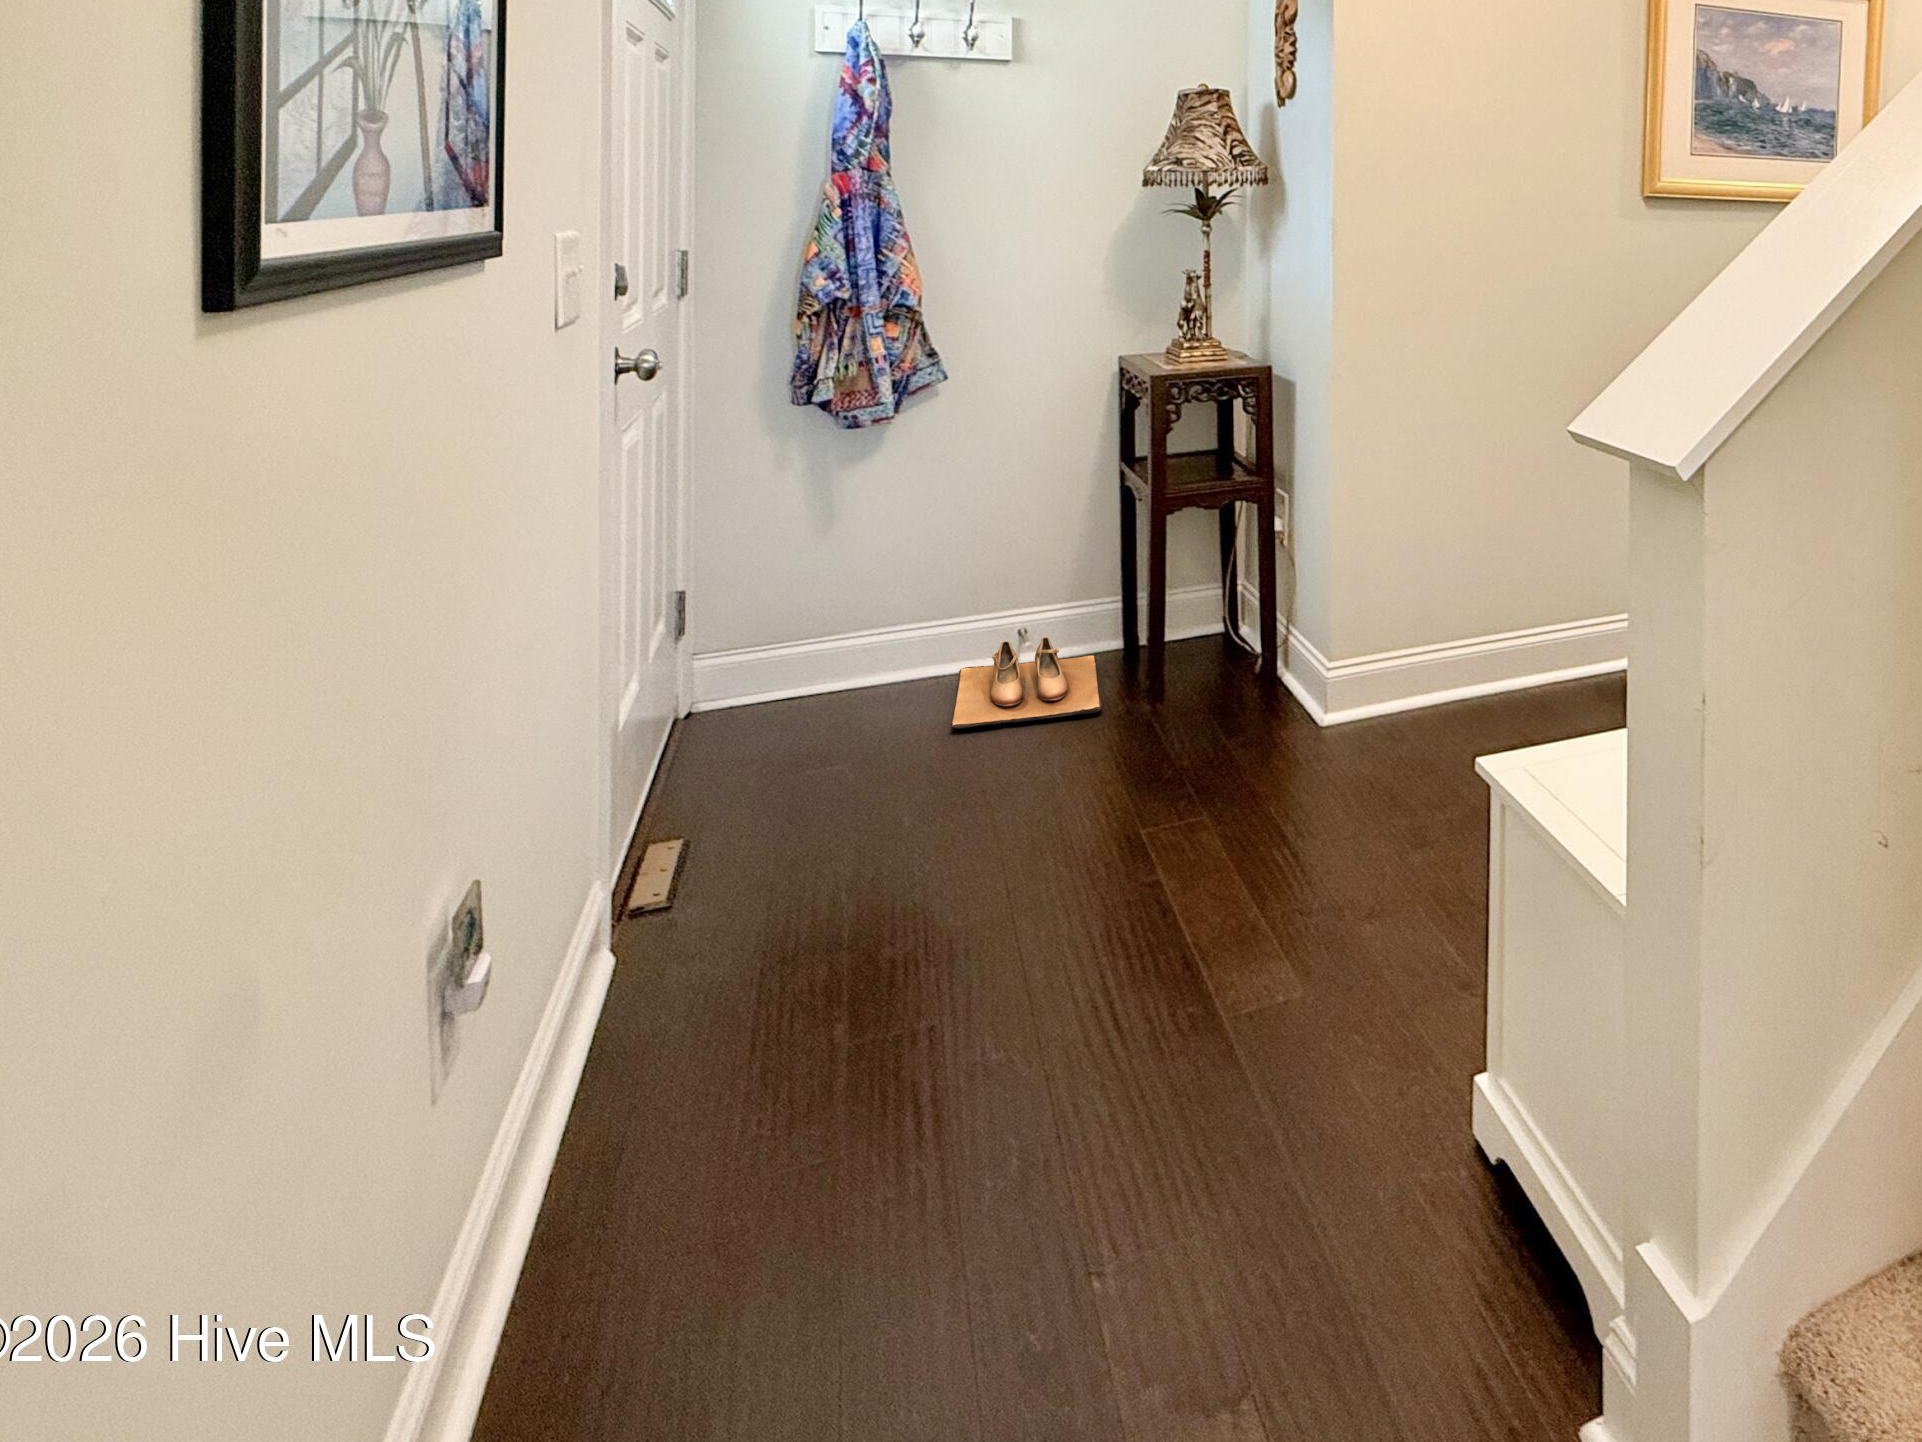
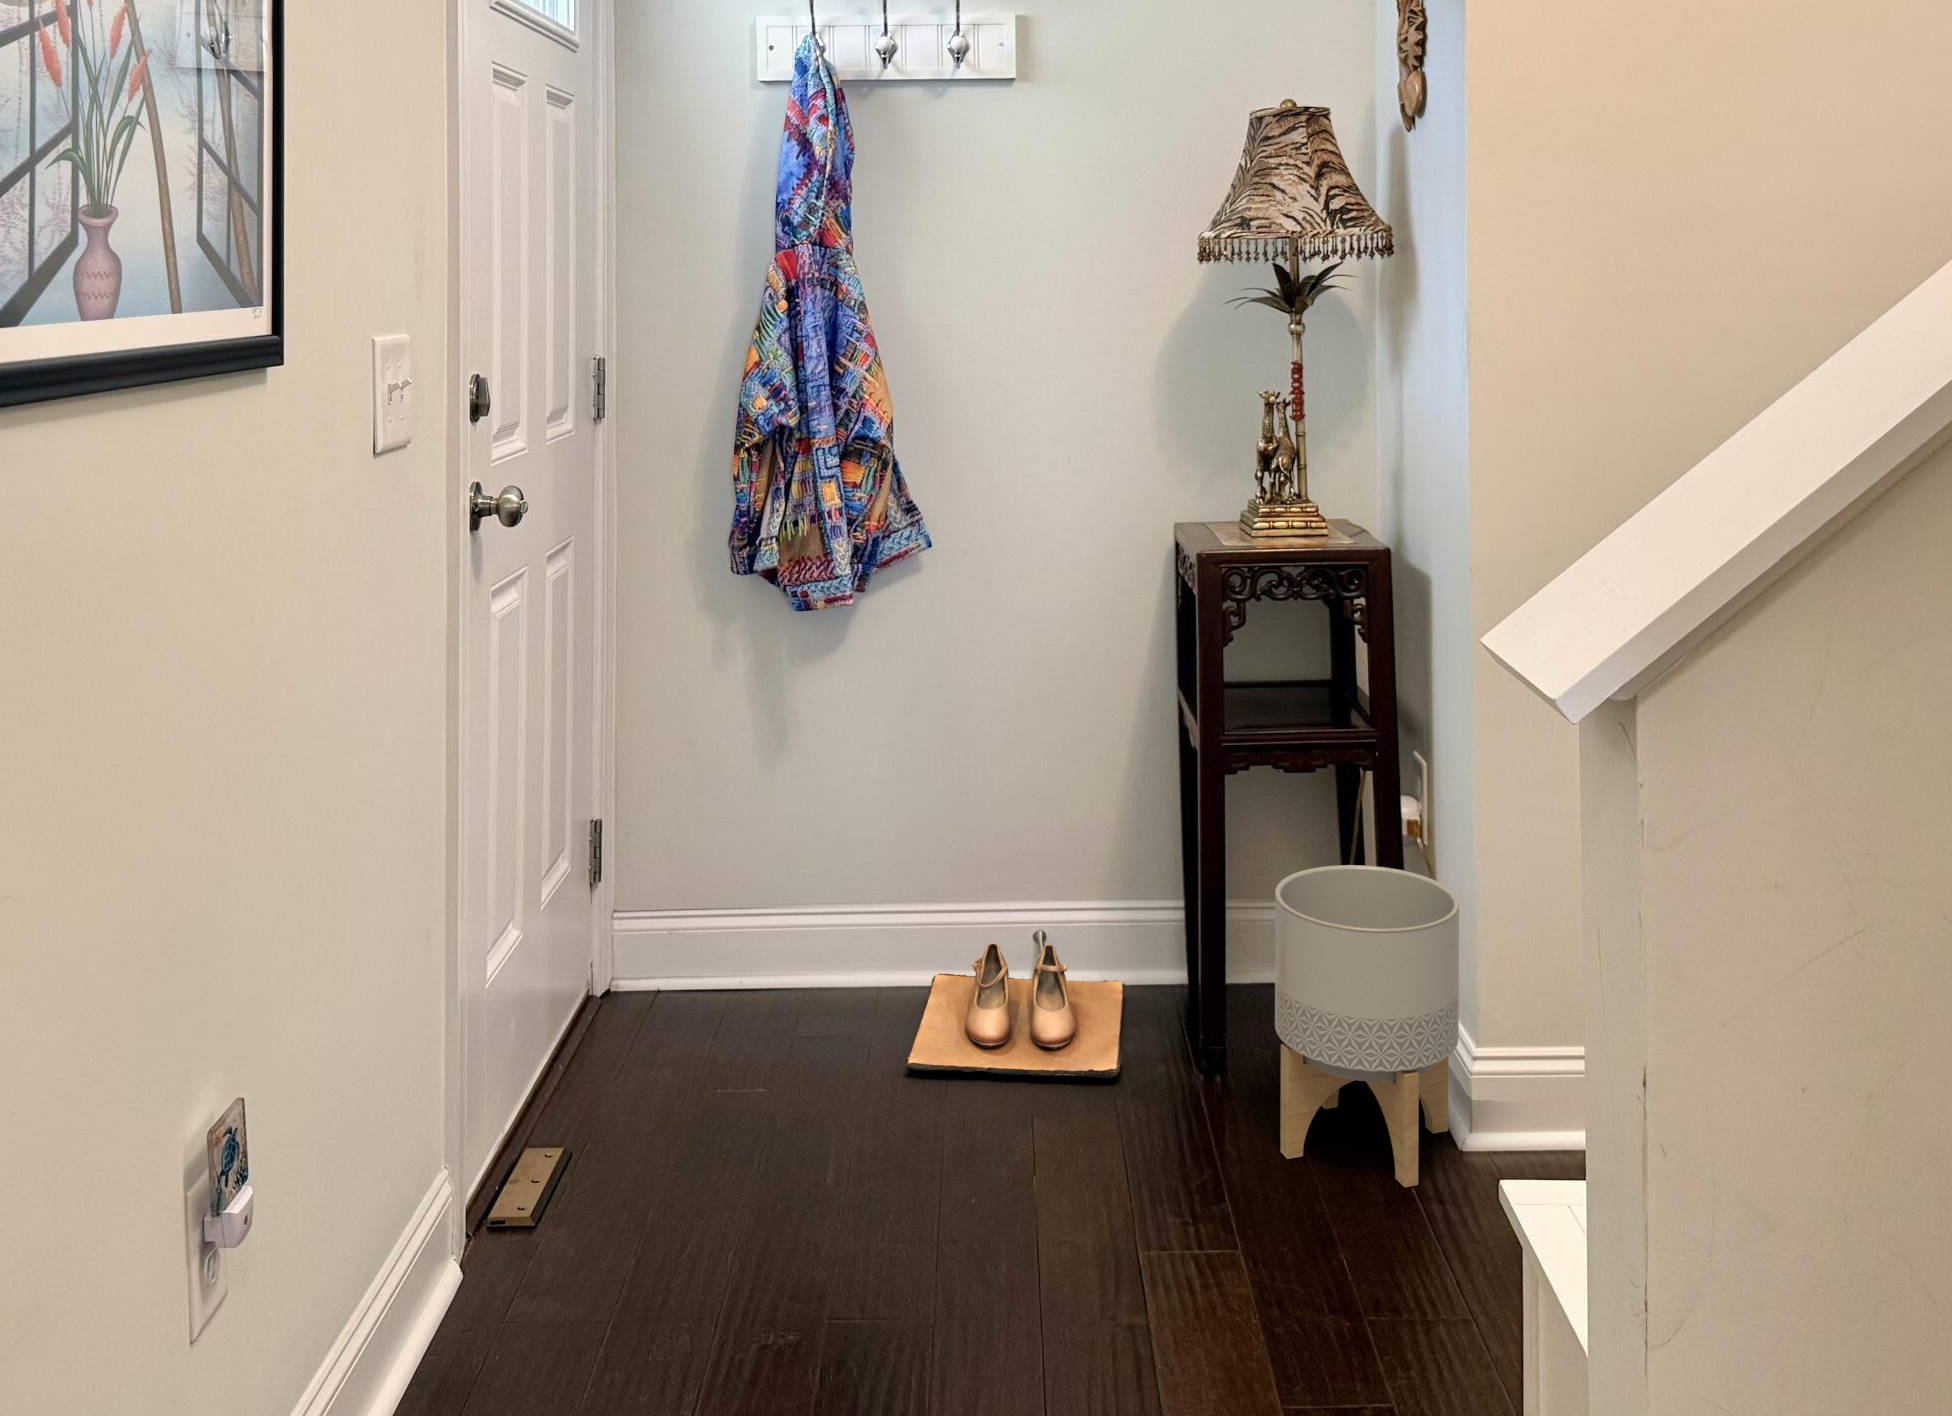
planter: none [1207,561,1318,743] -> present [1275,865,1459,1187]

